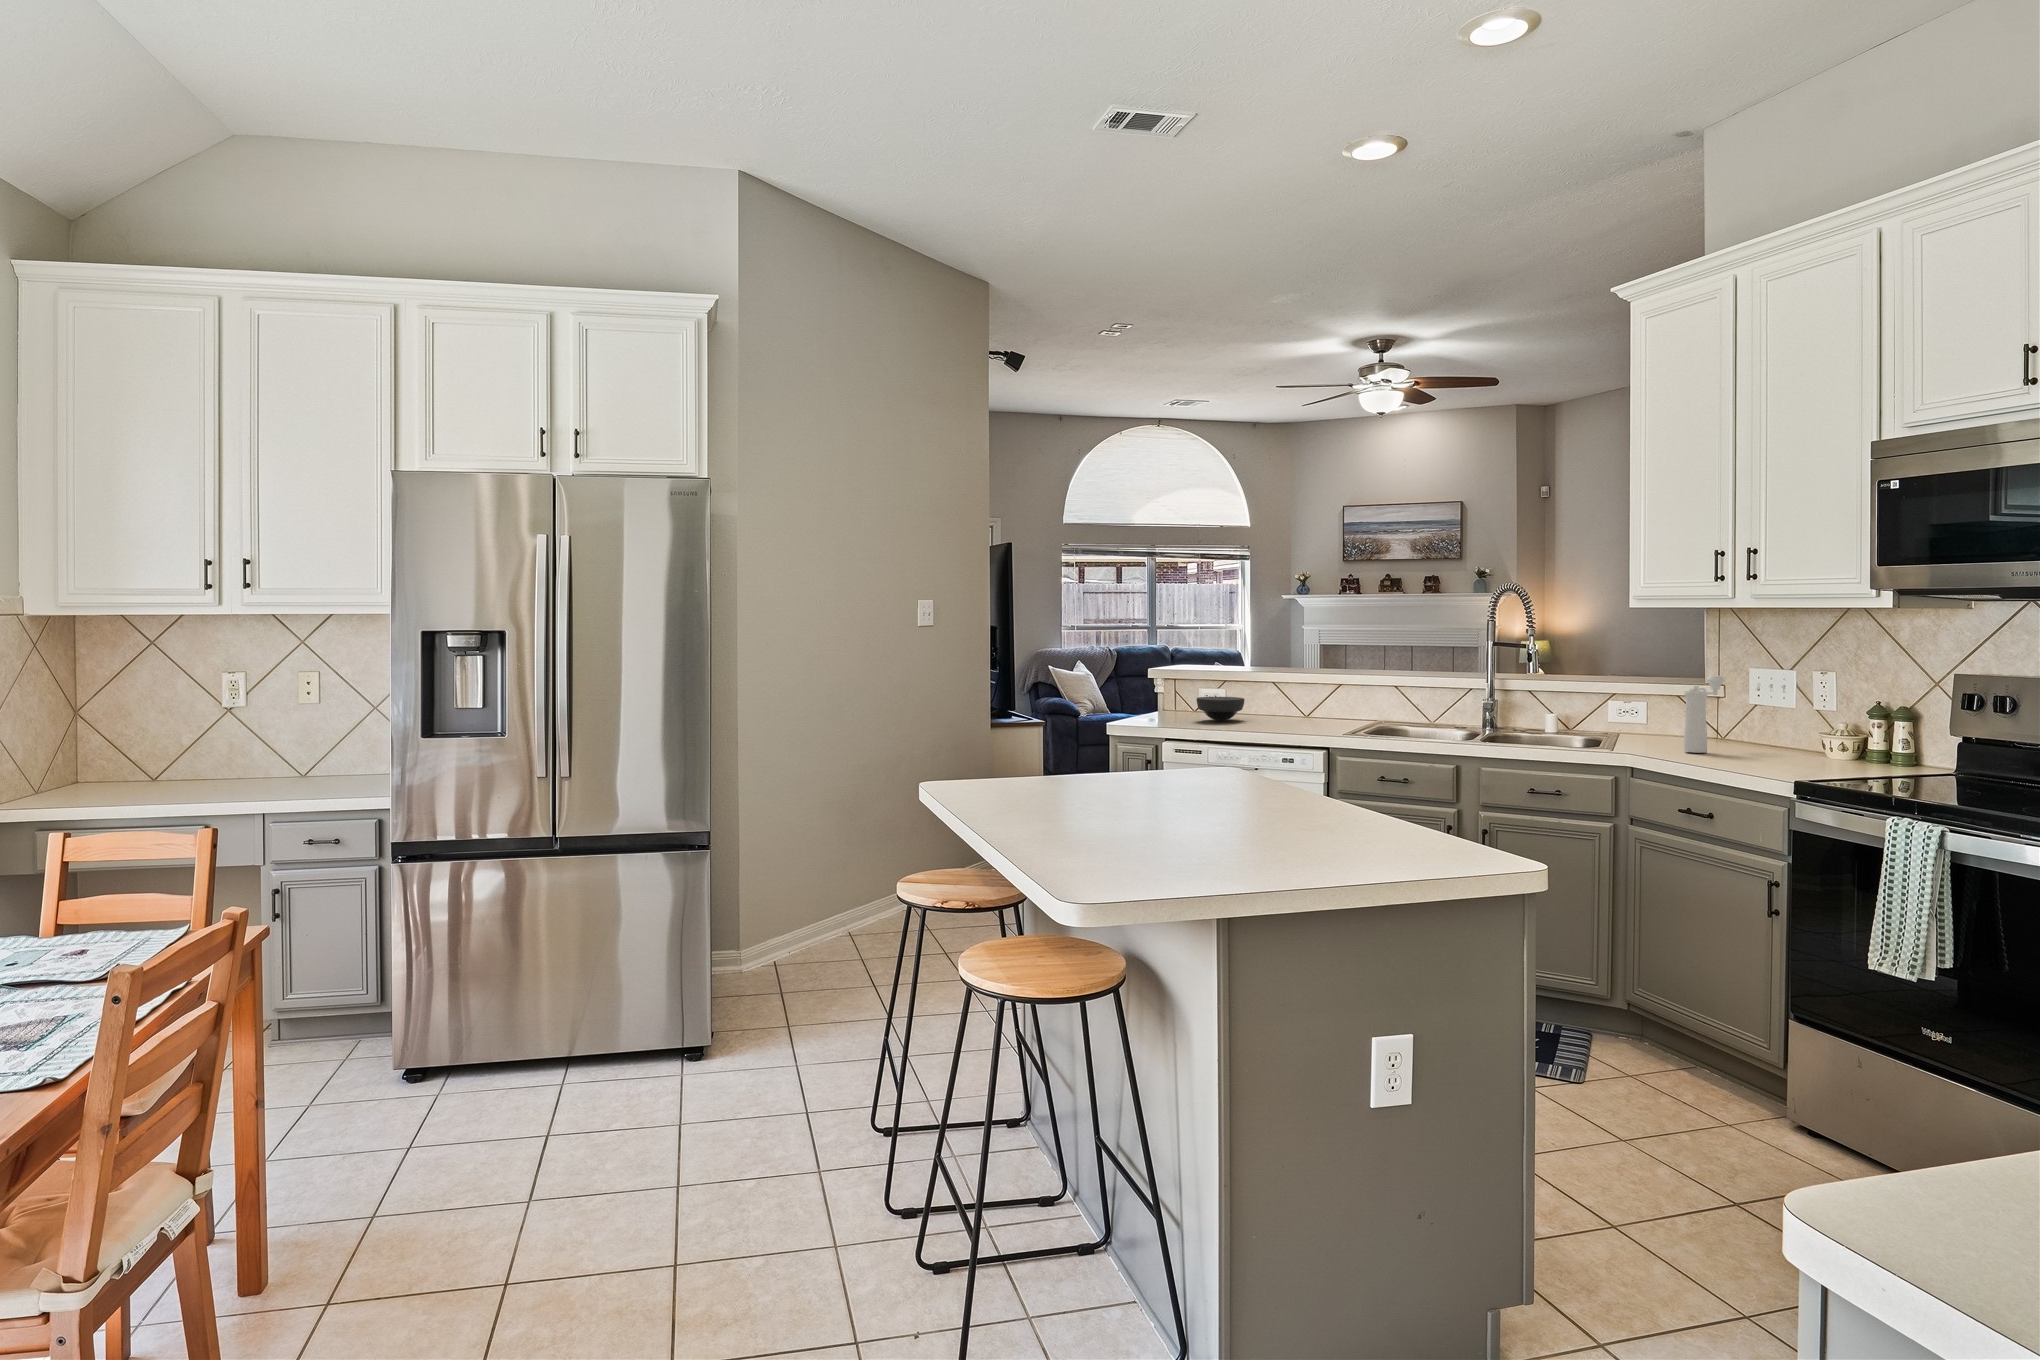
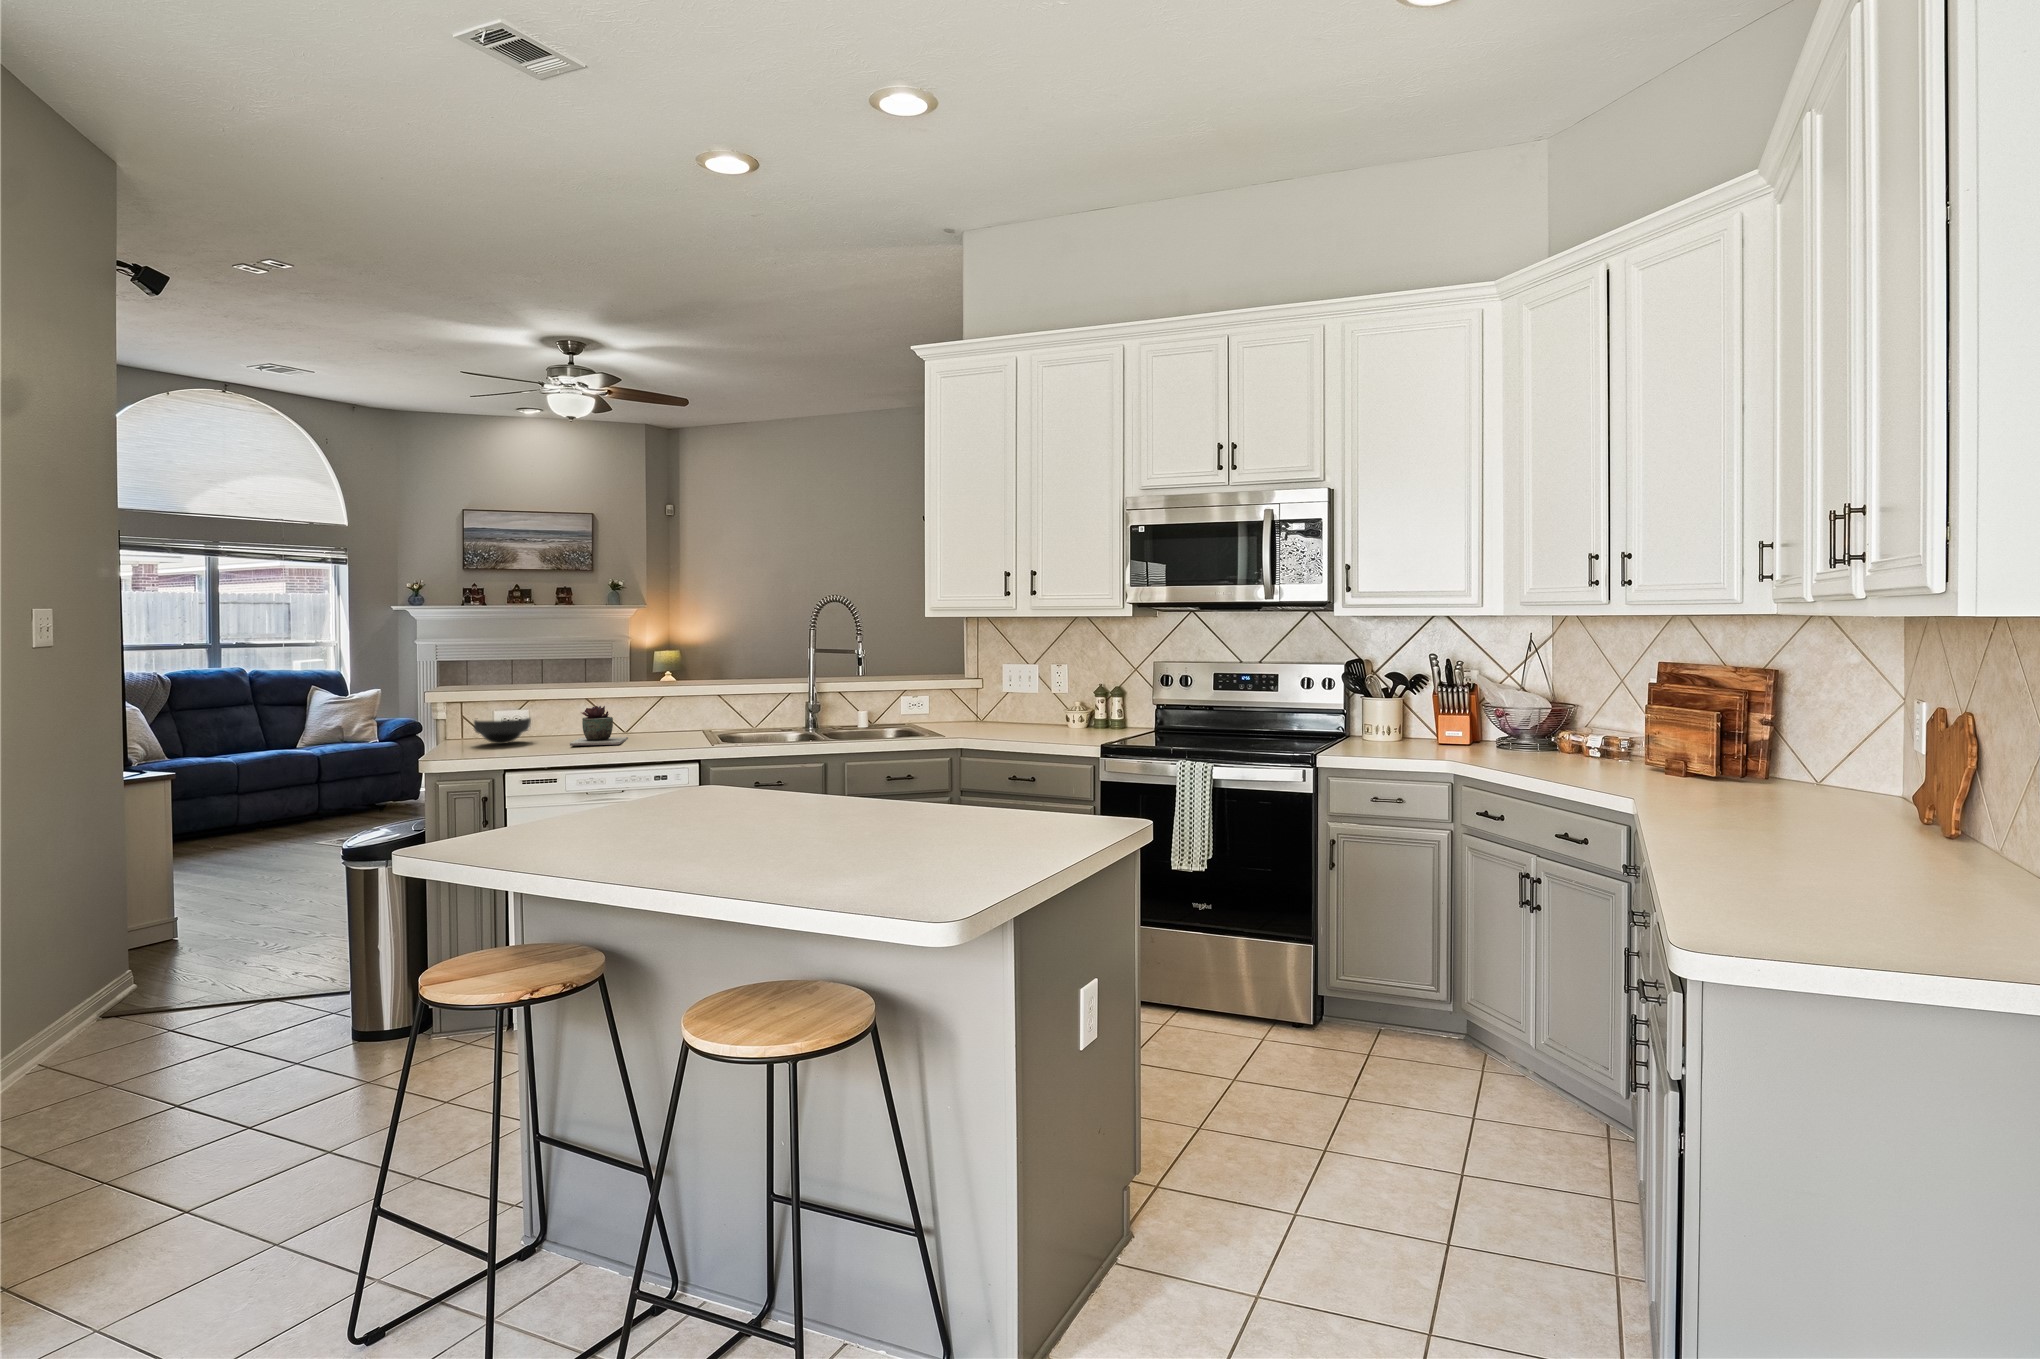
pepper mill: present [1684,676,1724,753] -> none [987,670,1006,732]
succulent plant: none [1261,691,1323,729] -> present [570,706,628,746]

